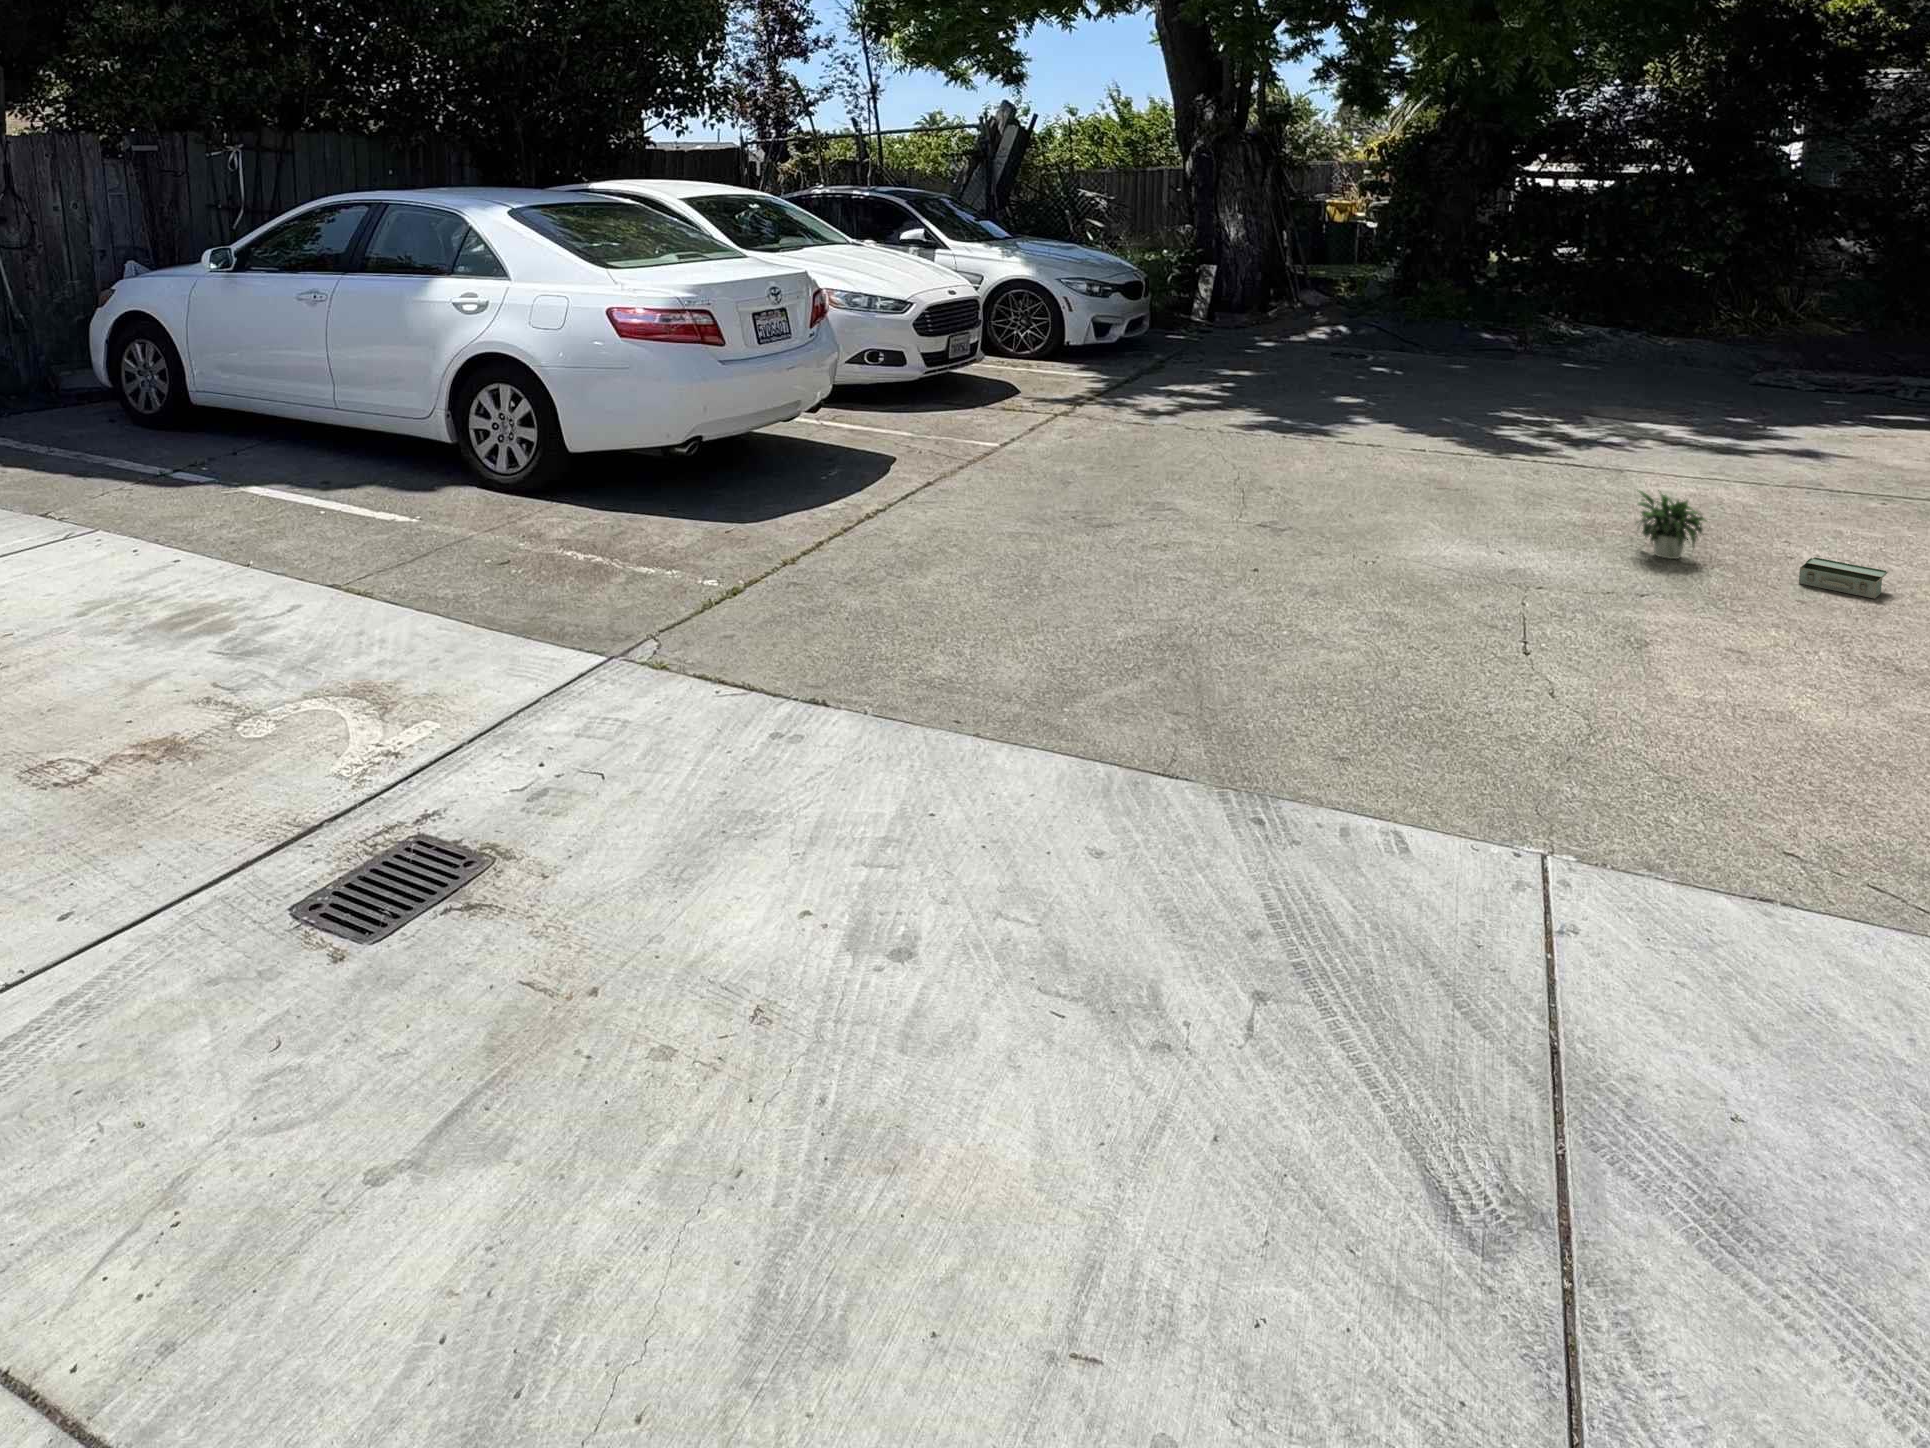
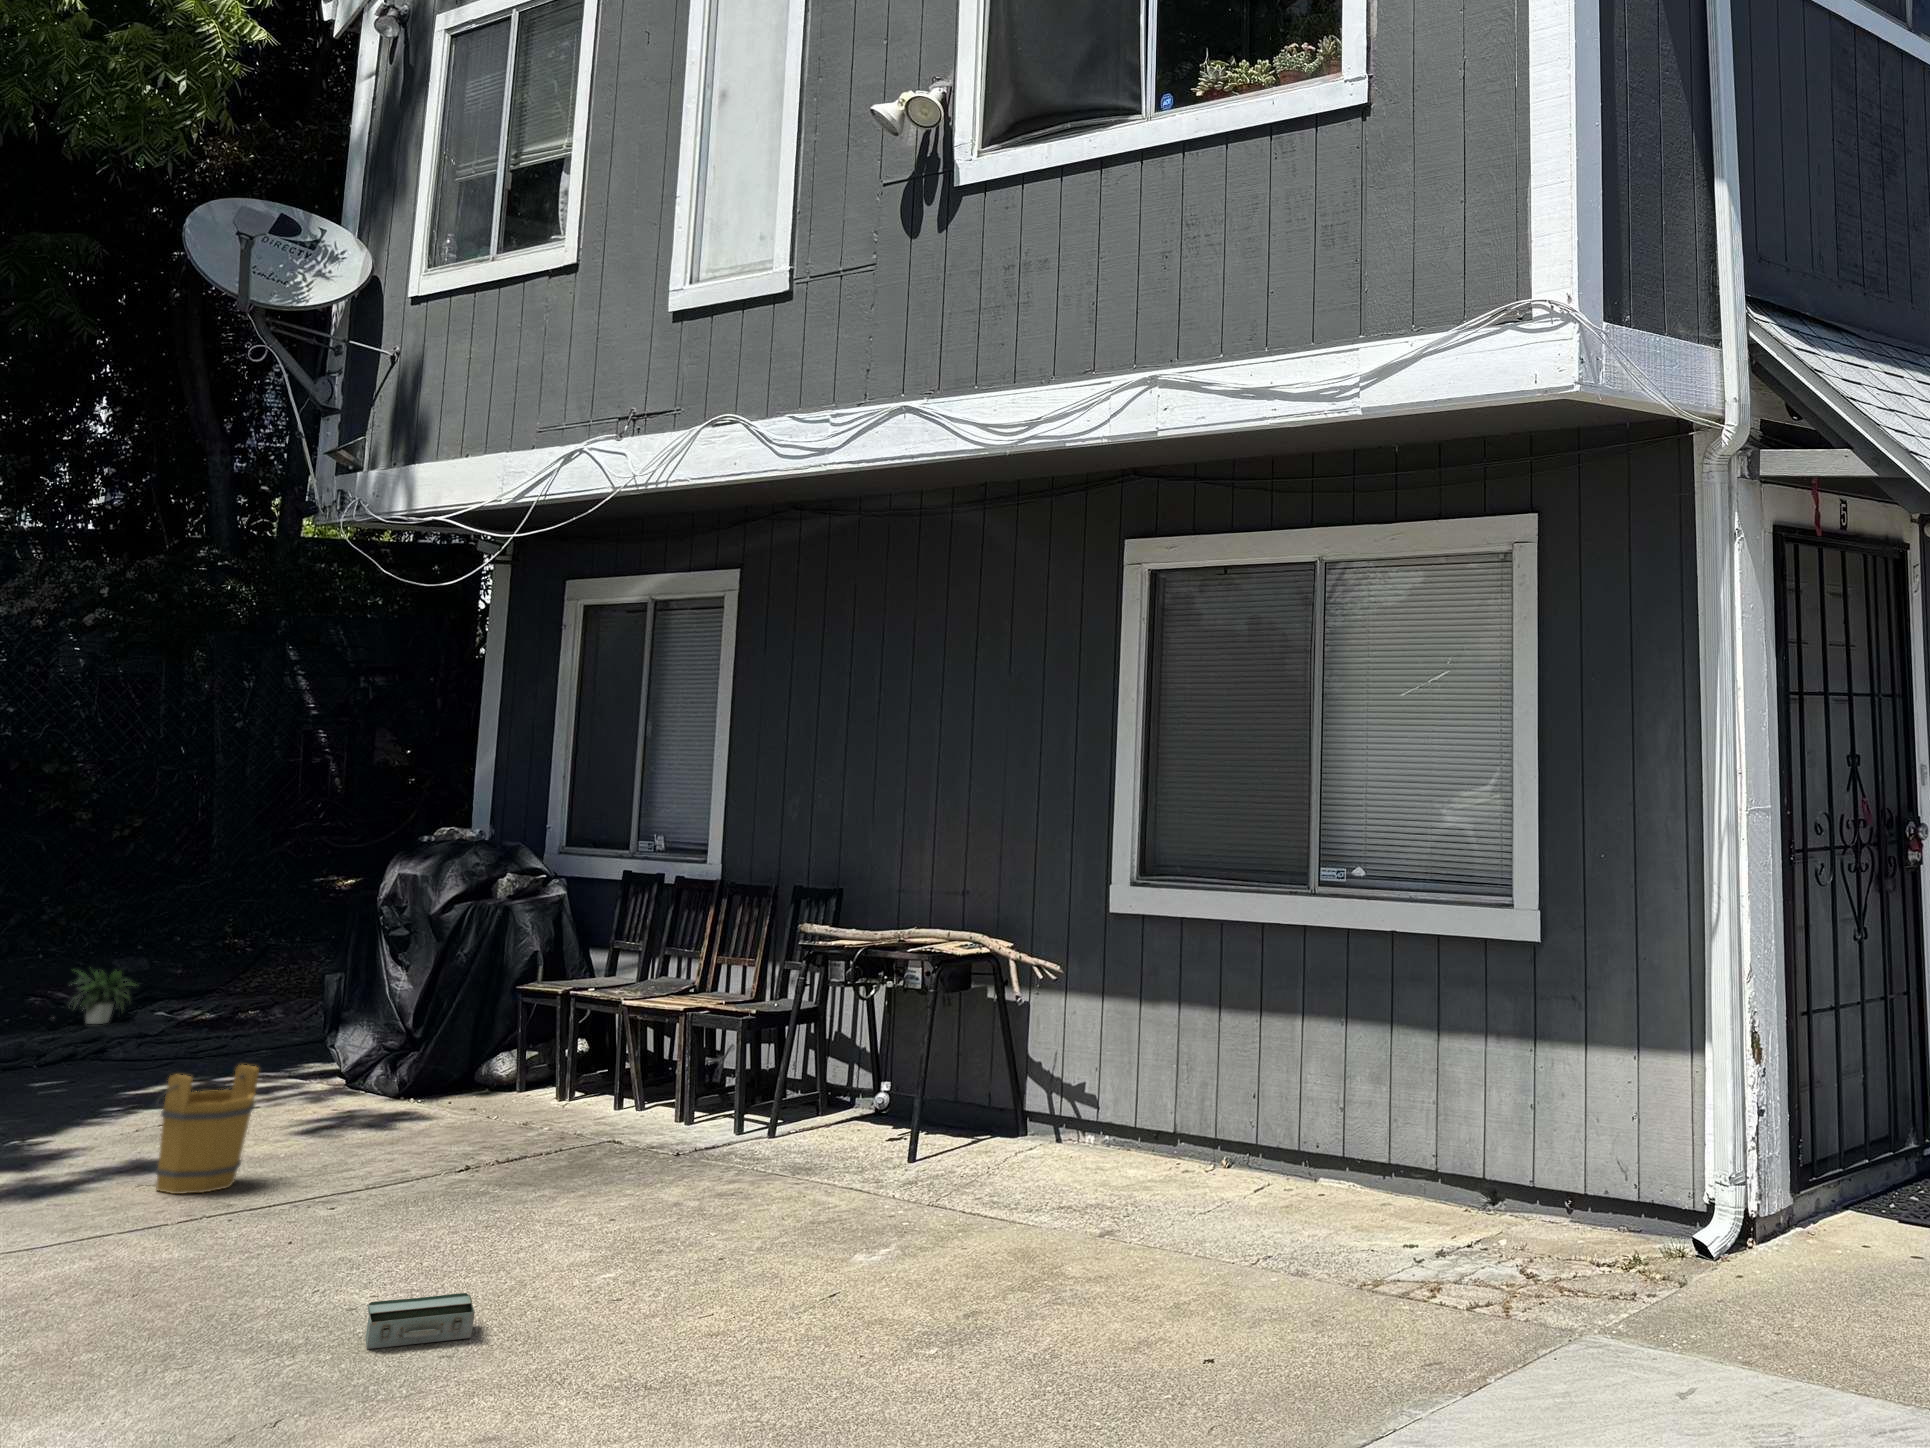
bucket: none [1790,405,1858,483] -> present [156,1065,259,1194]
potted plant: present [1636,489,1706,559] -> present [74,970,135,1024]

